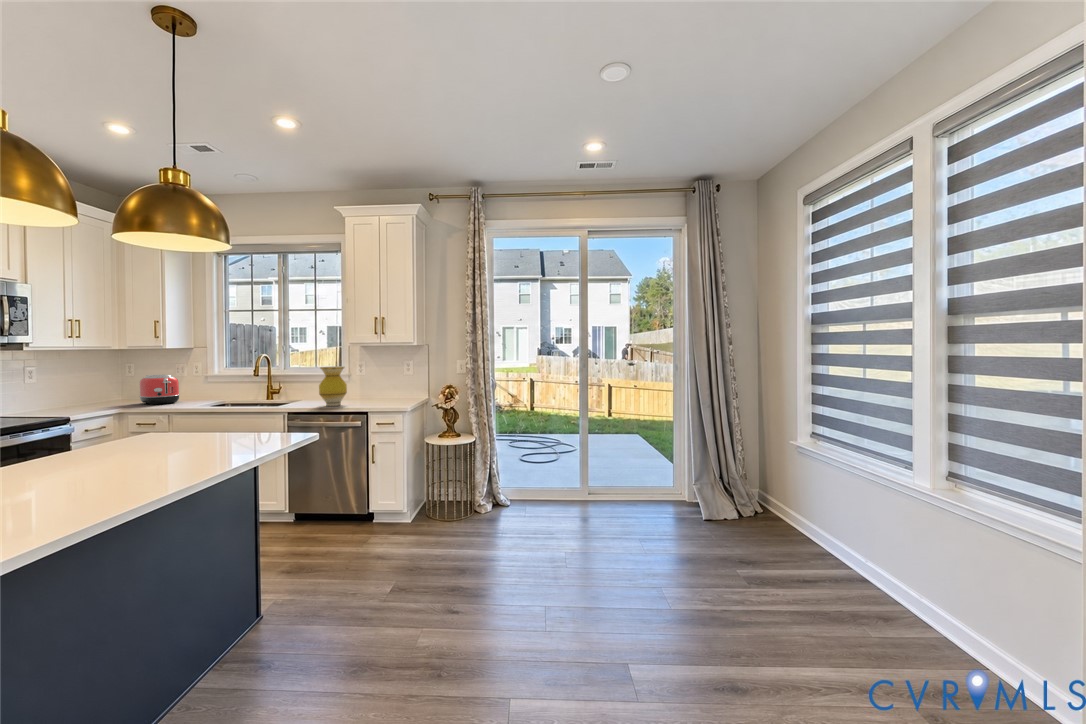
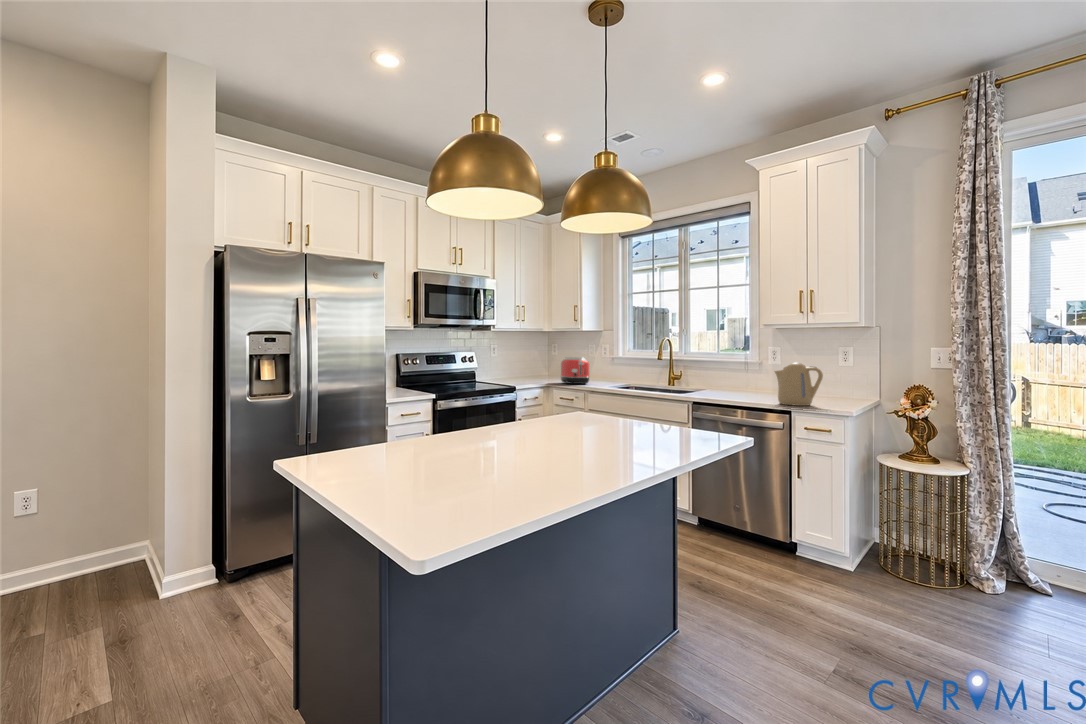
vase: present [319,366,347,406] -> none [729,351,762,399]
kettle: none [352,376,386,409] -> present [775,362,823,406]

